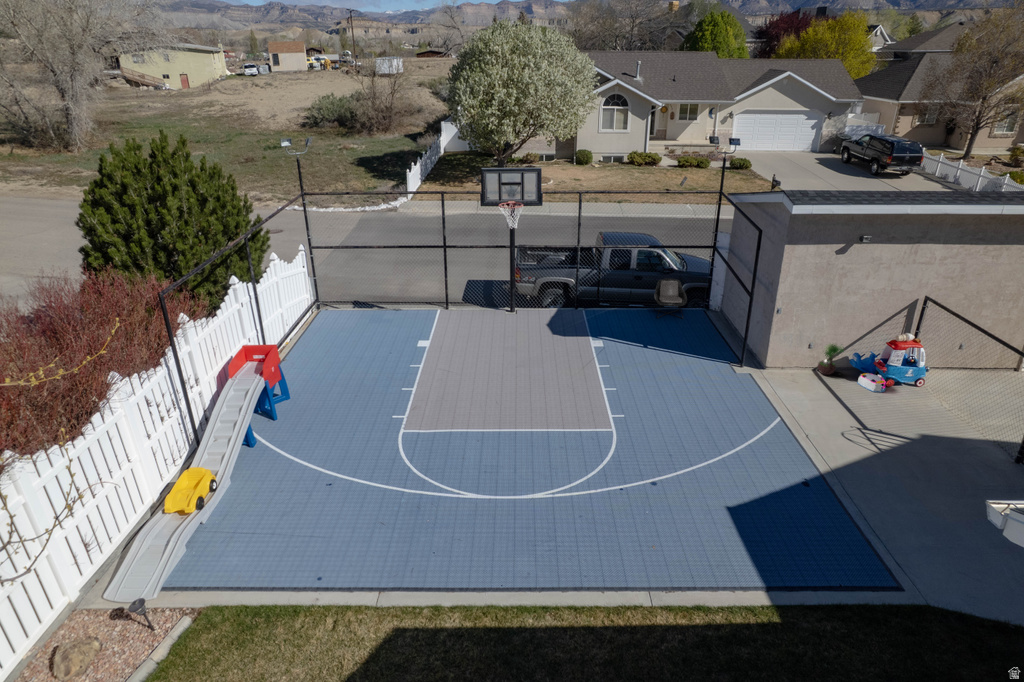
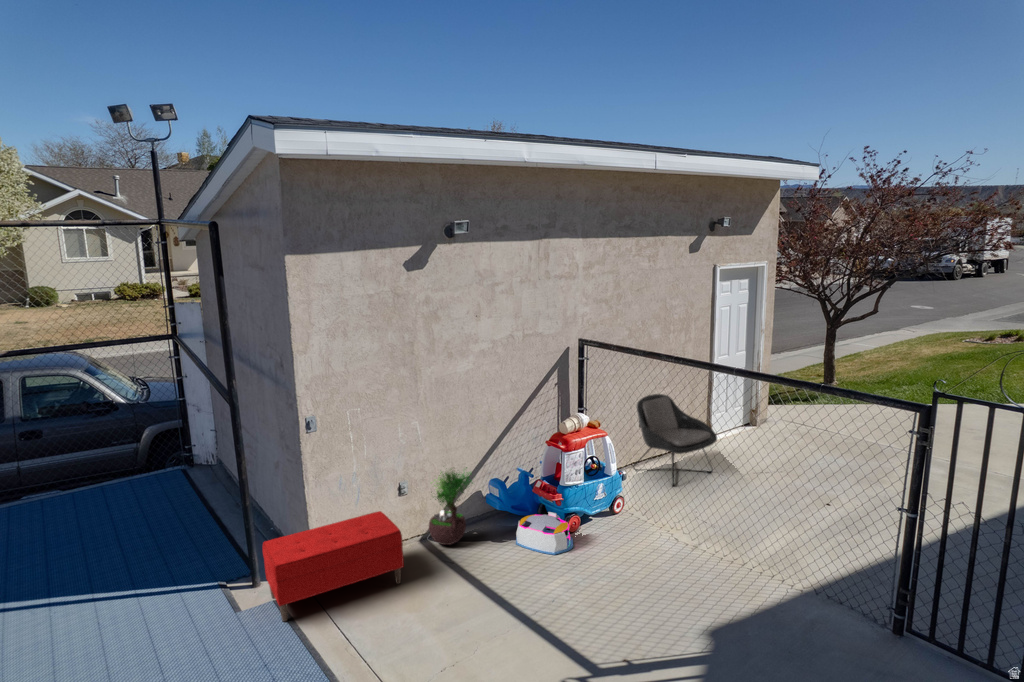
lounge chair: present [654,278,687,319] -> present [633,394,717,486]
bench: none [748,351,806,382] -> present [263,511,404,621]

